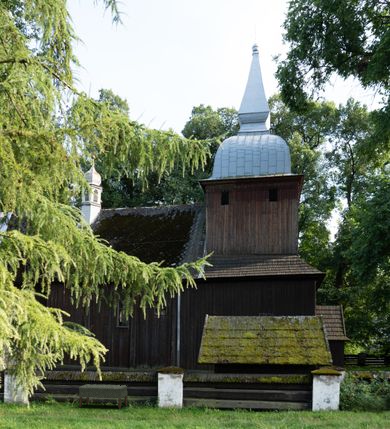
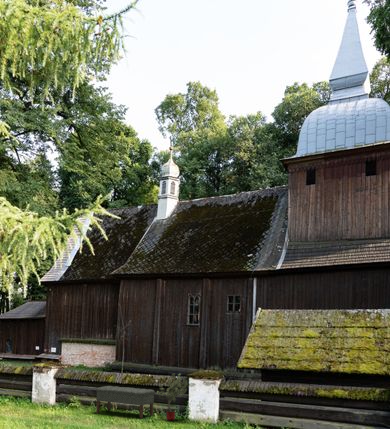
potted tree: none [131,371,159,409] -> present [157,373,187,421]

